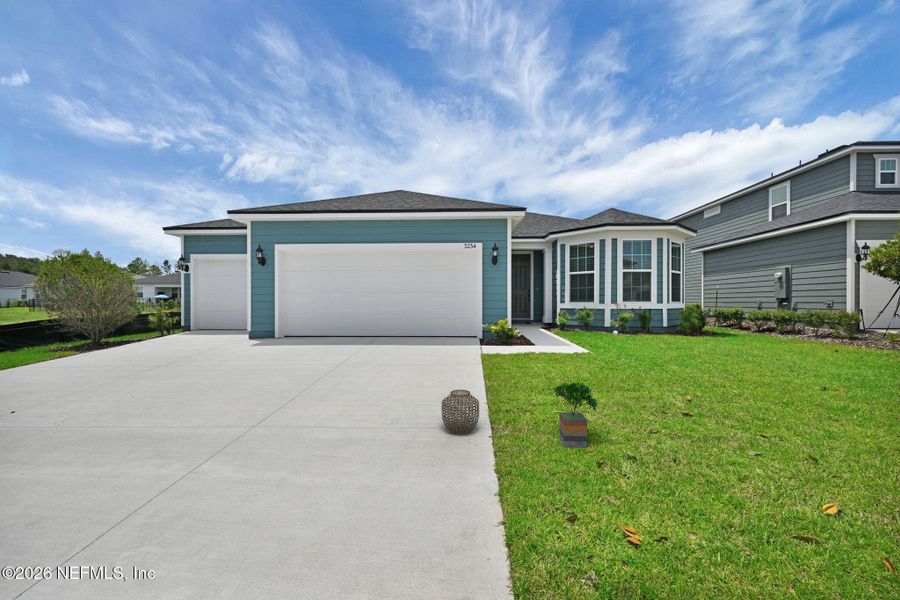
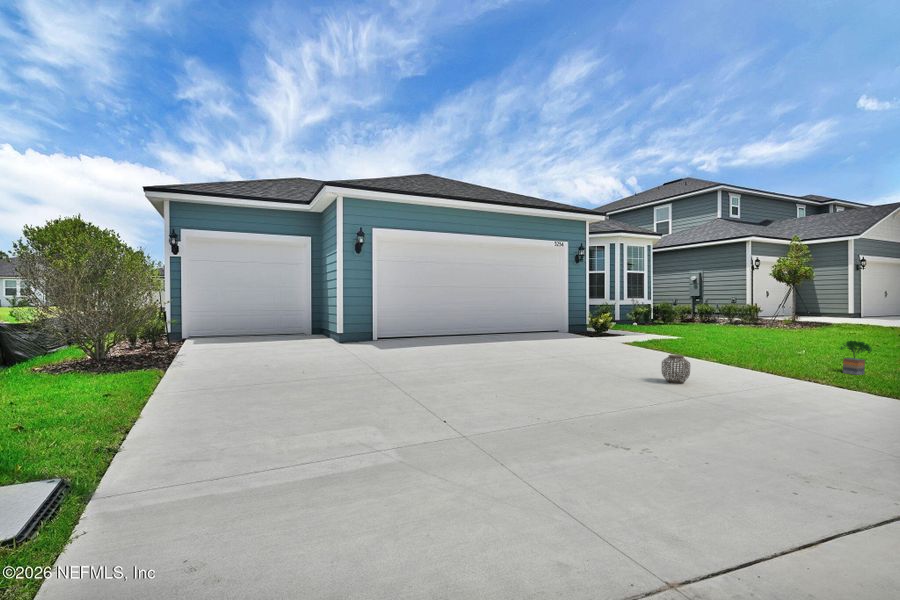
woven basket: present [442,390,479,434] -> present [662,355,690,383]

